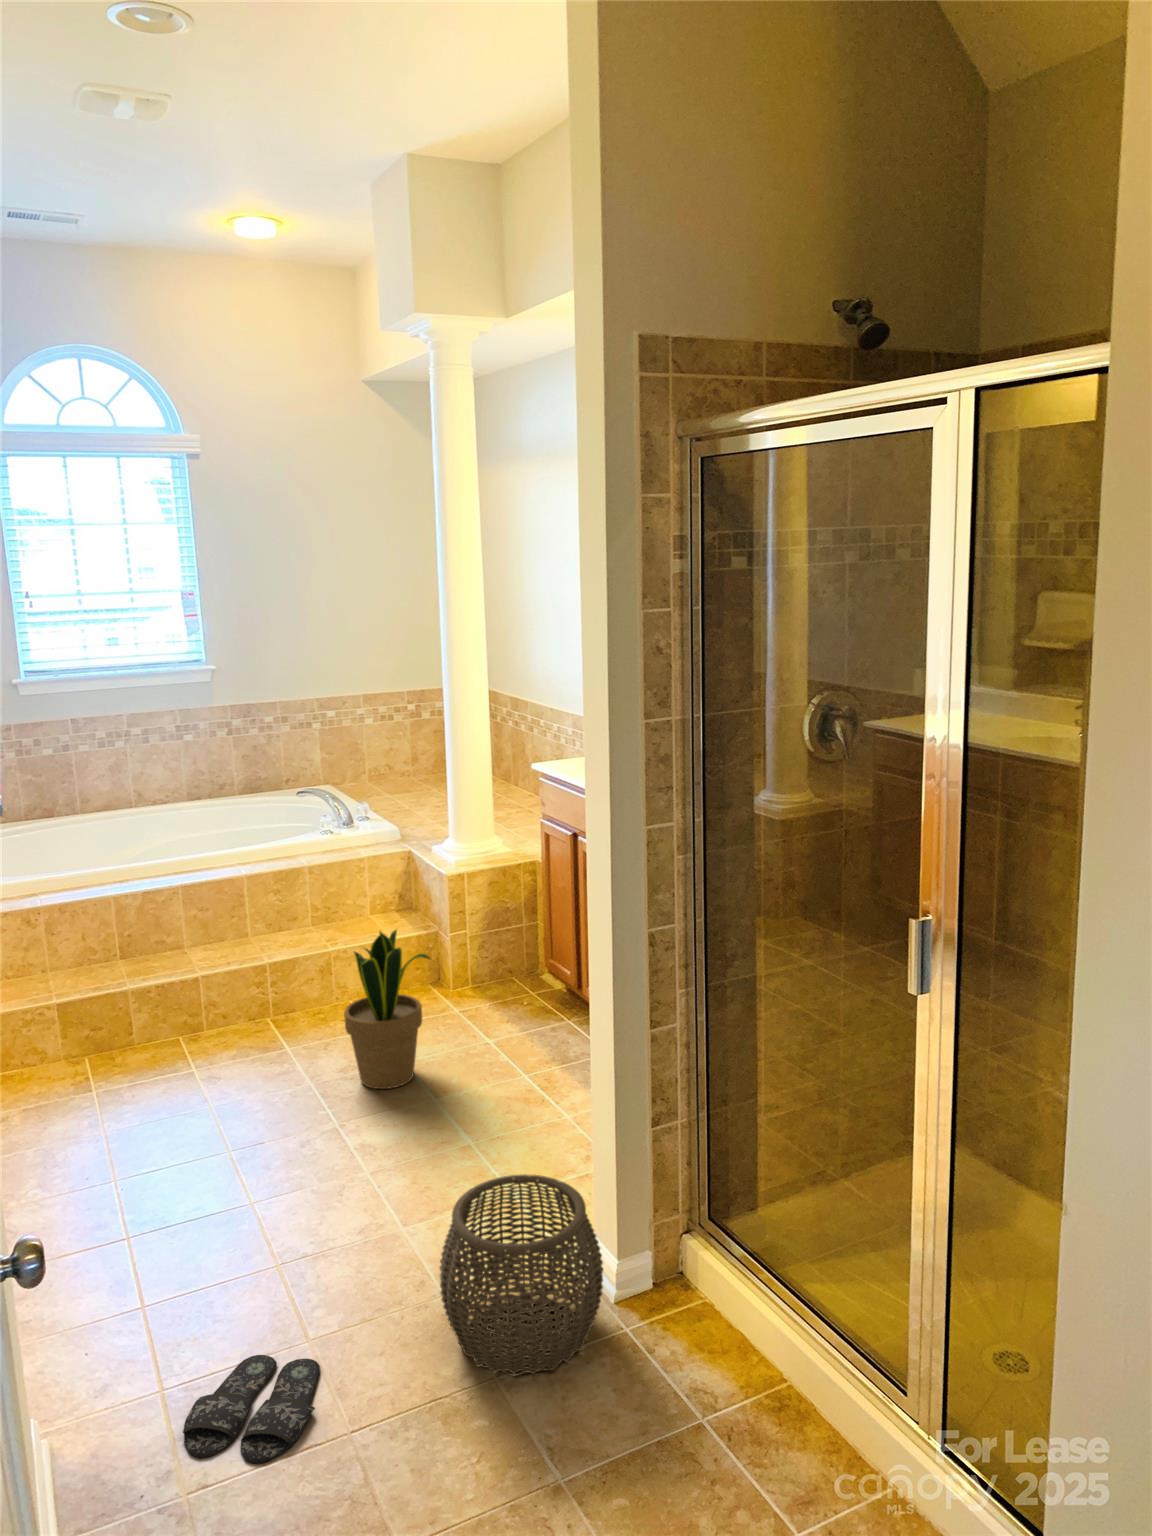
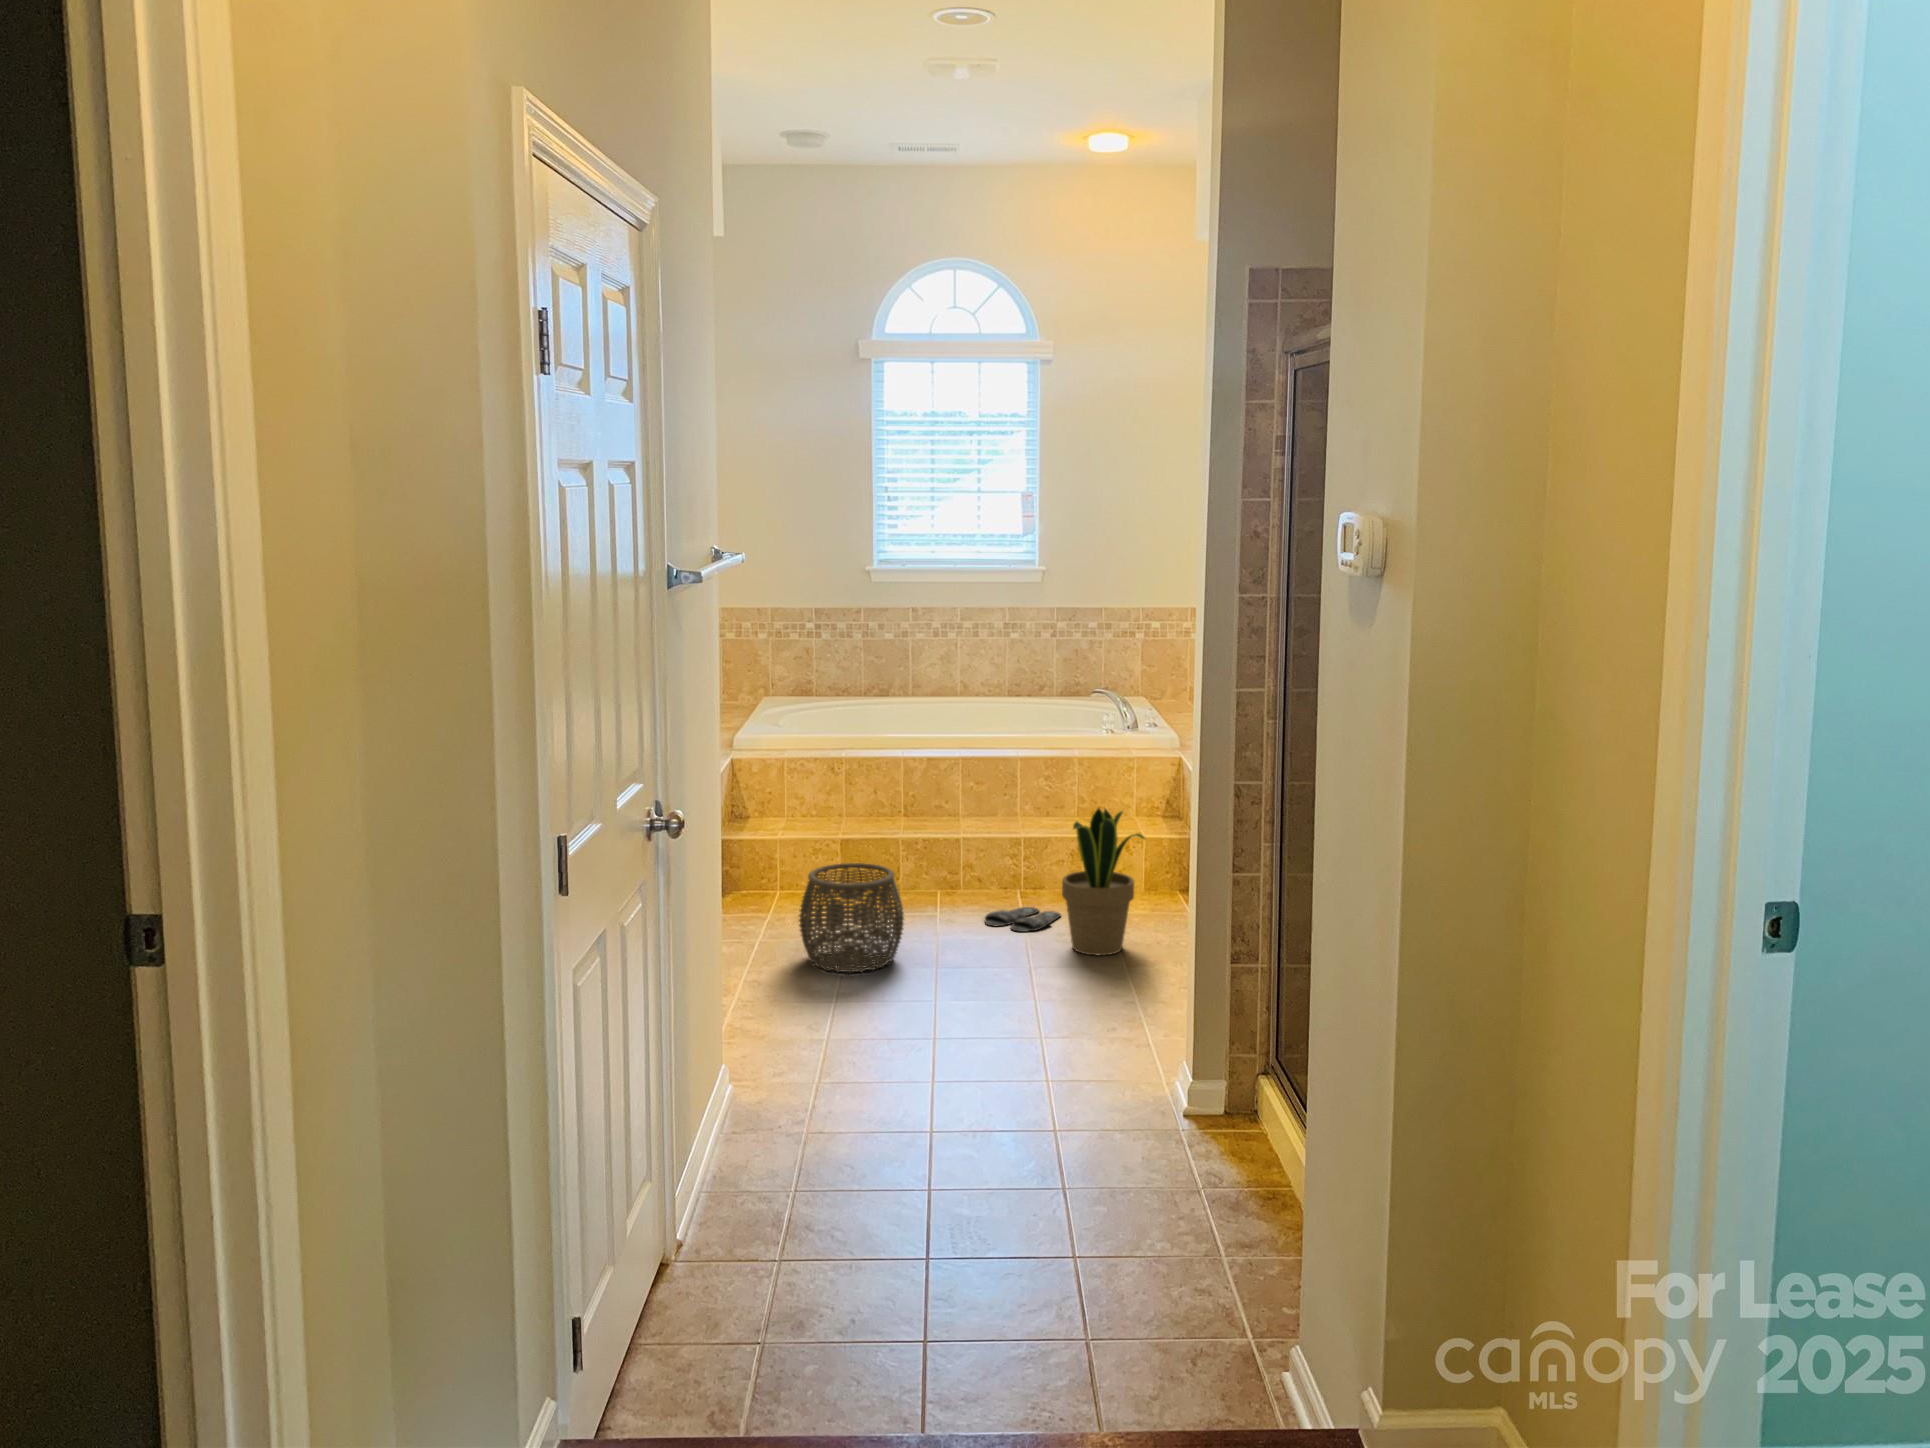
woven basket: present [440,1174,603,1376] -> present [799,863,904,972]
slippers: present [183,1355,320,1463] -> present [985,907,1061,932]

